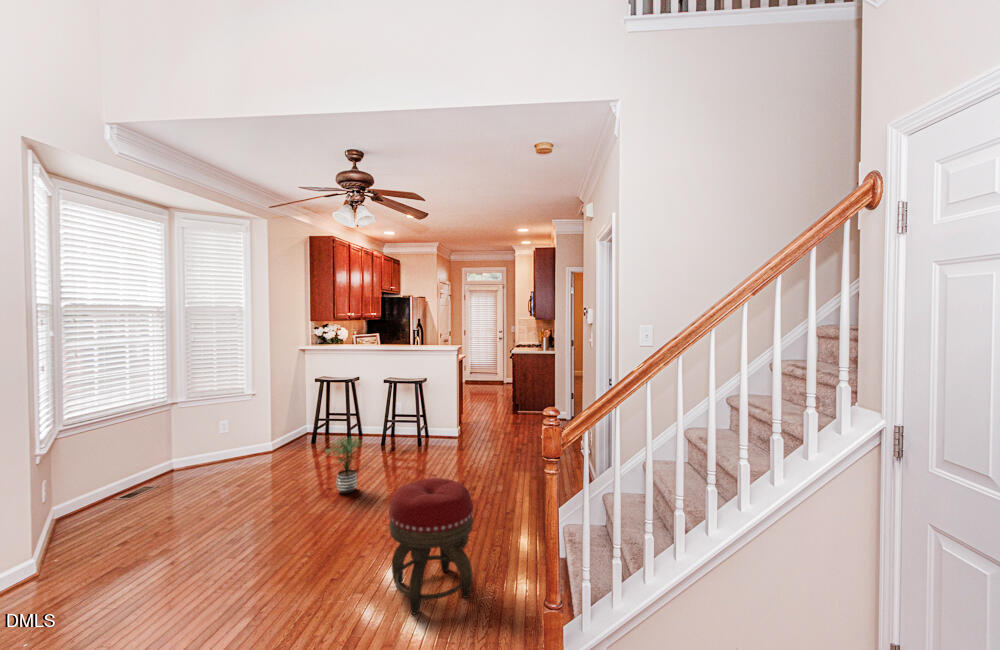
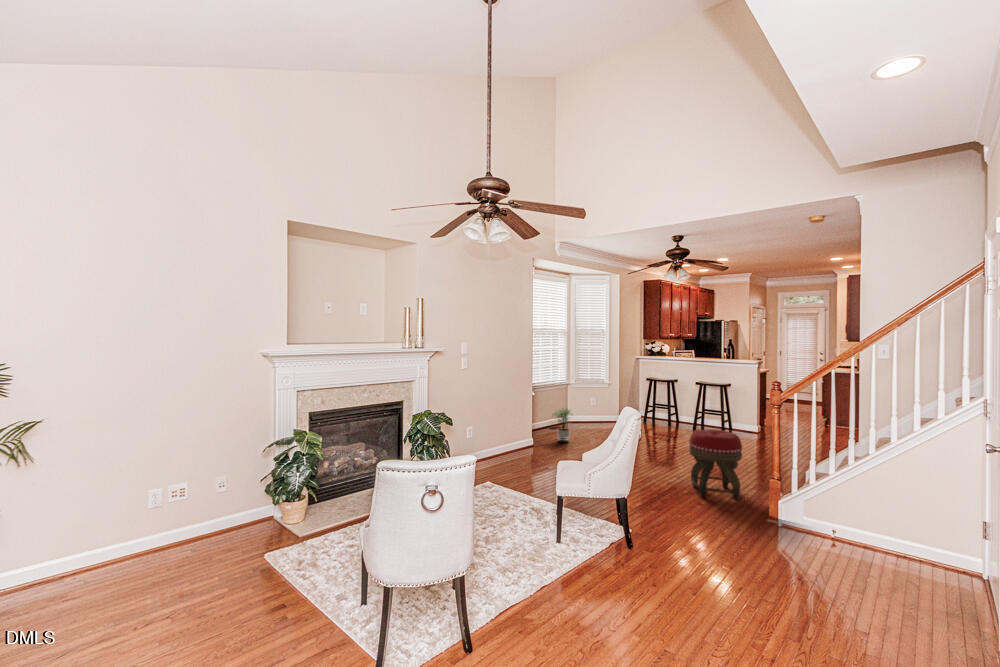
potted plant: present [326,438,359,494] -> present [554,409,571,443]

